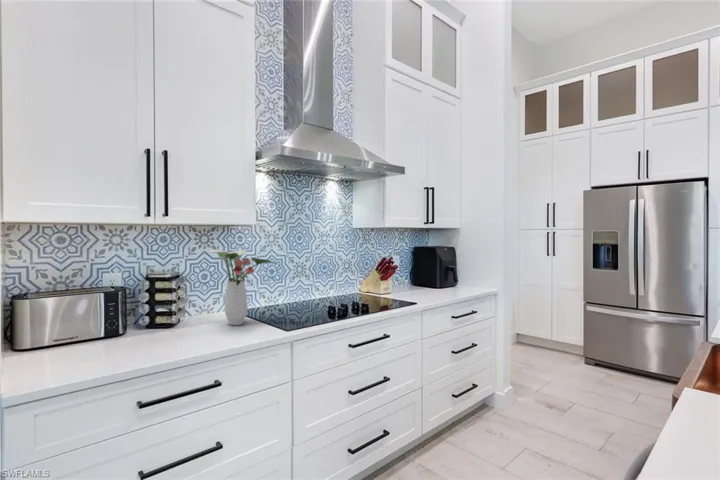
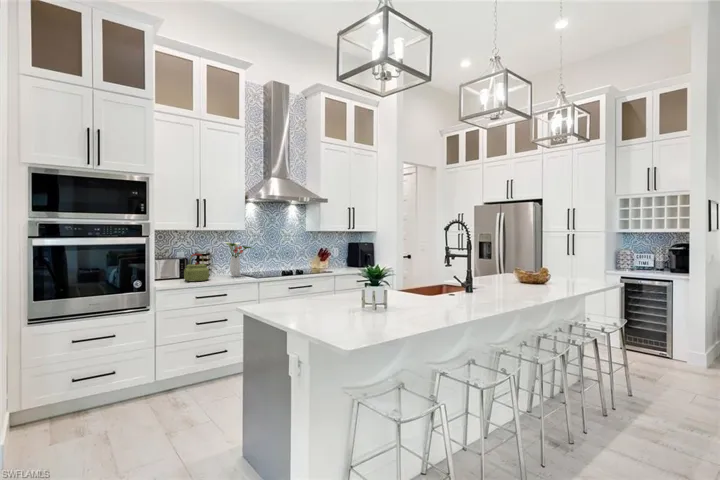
kettle: none [107,279,177,351] -> present [184,253,209,281]

